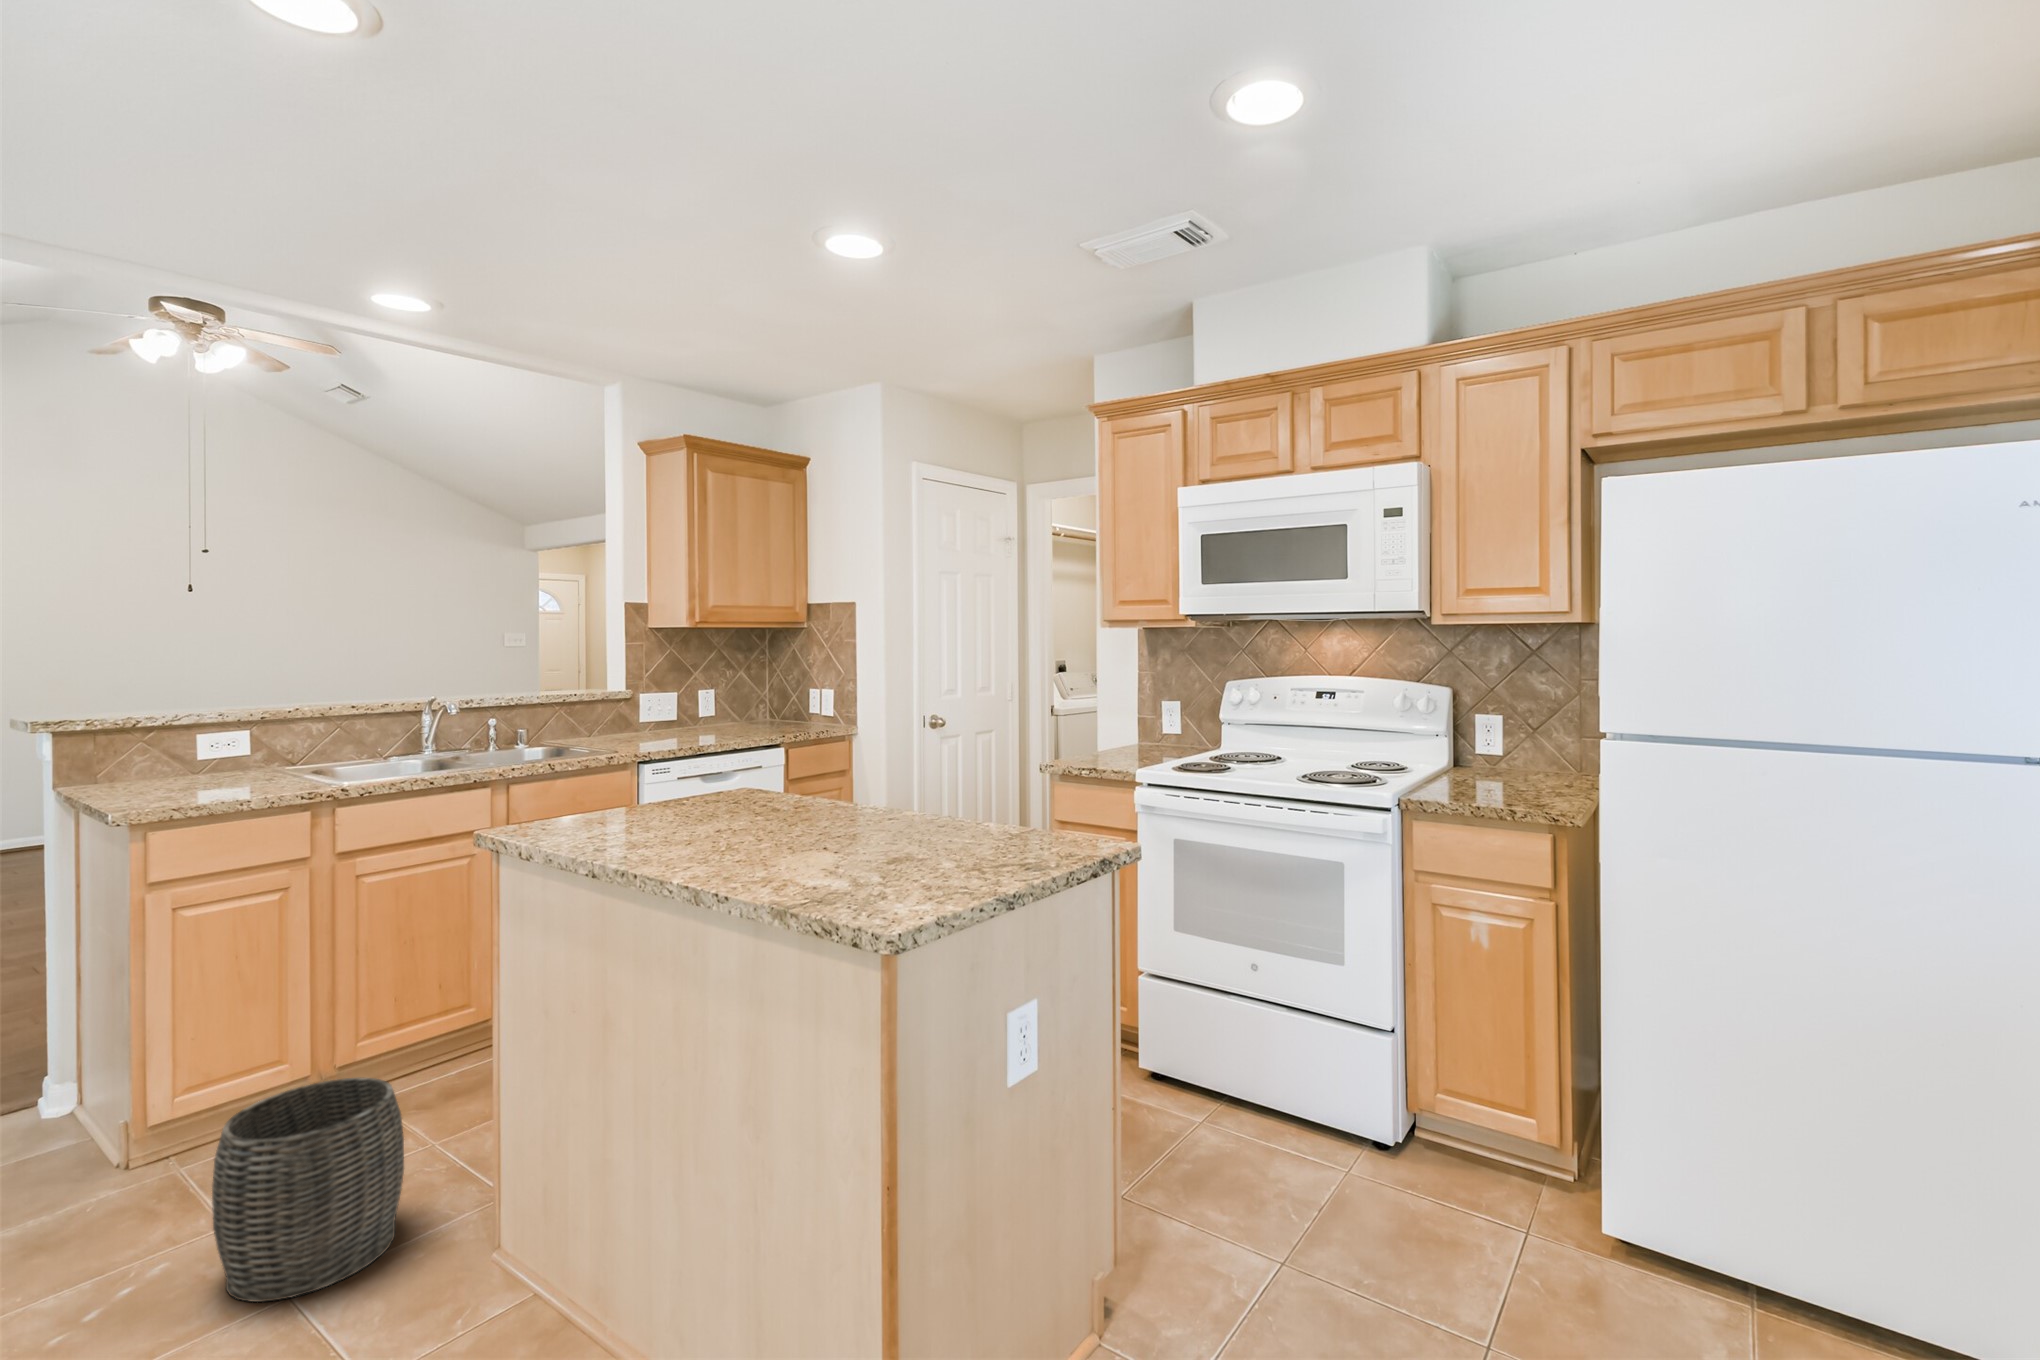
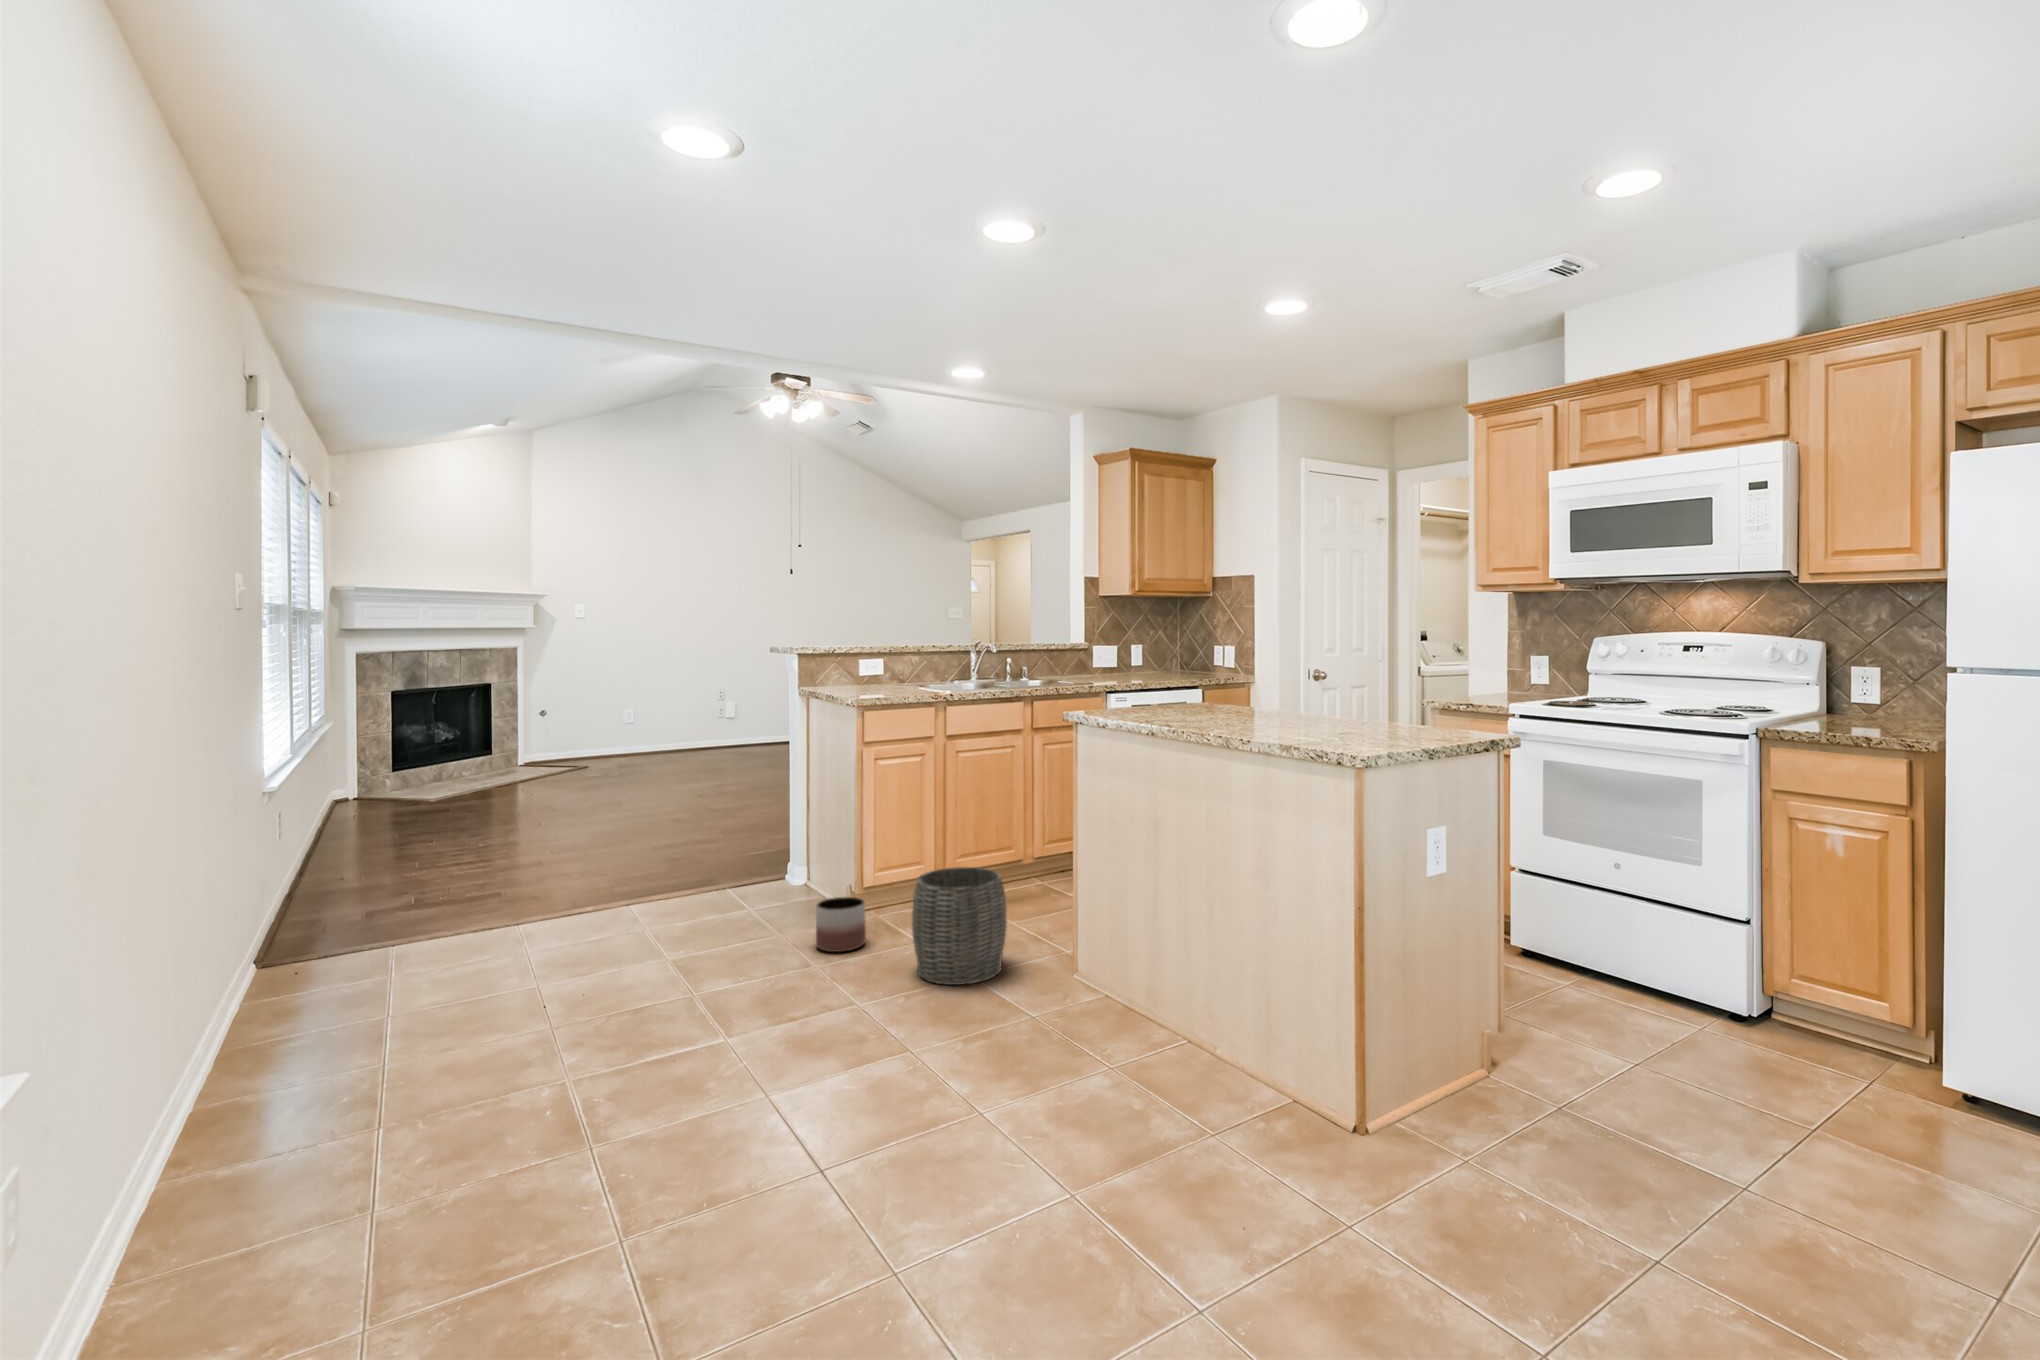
planter: none [45,1145,158,1257] -> present [816,897,866,952]

